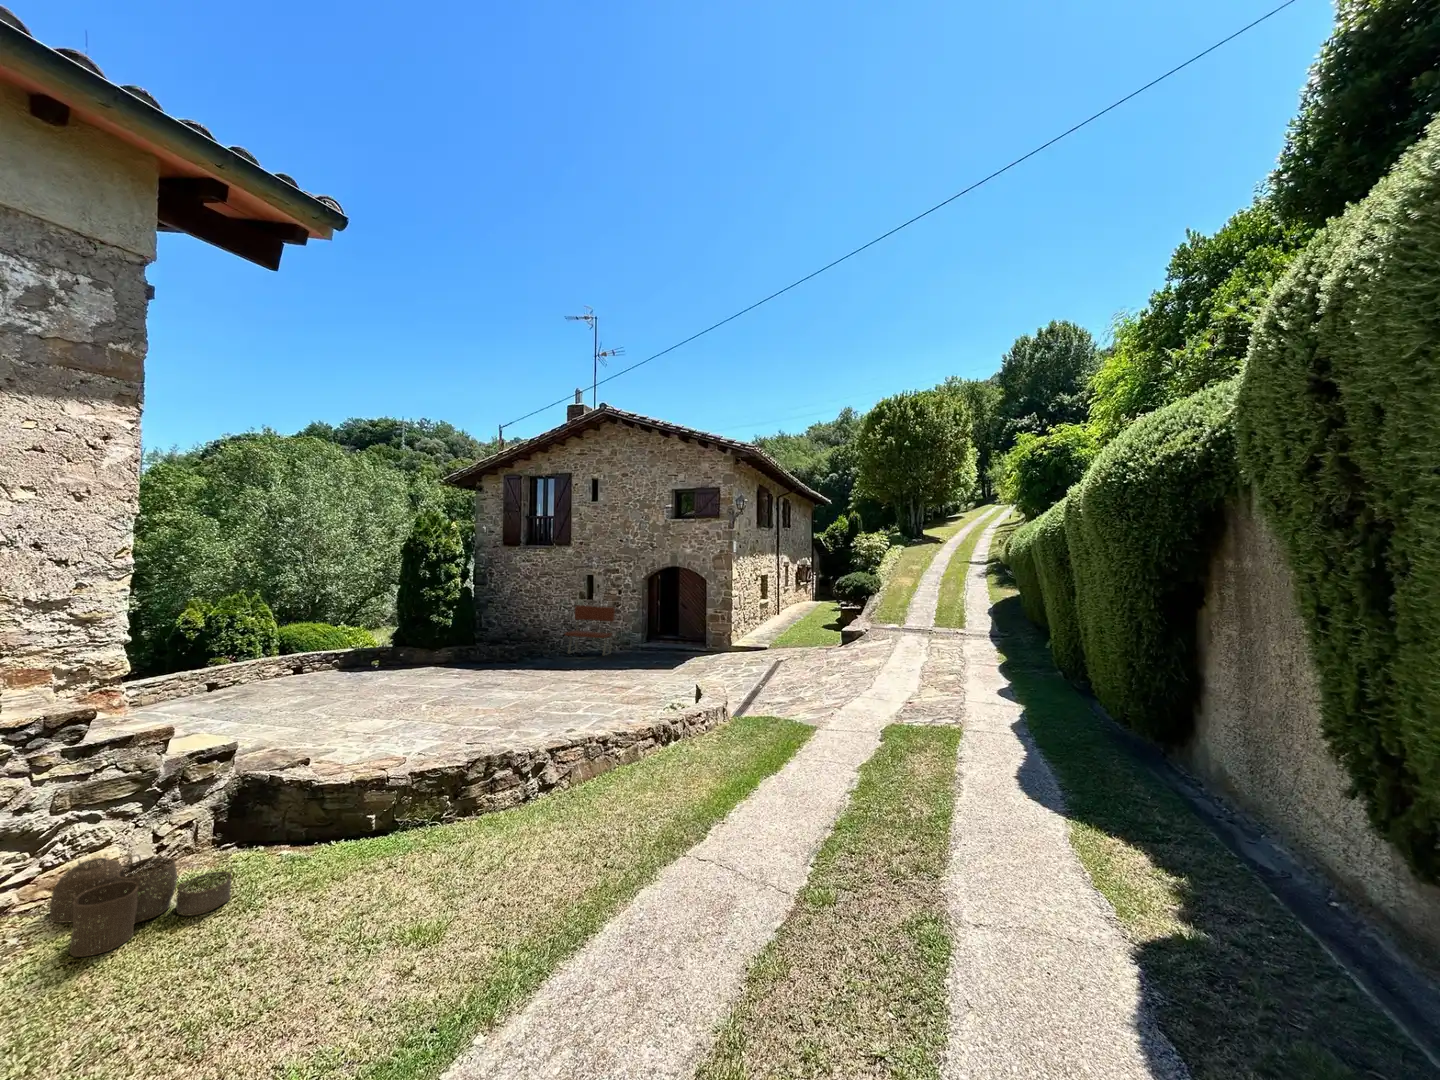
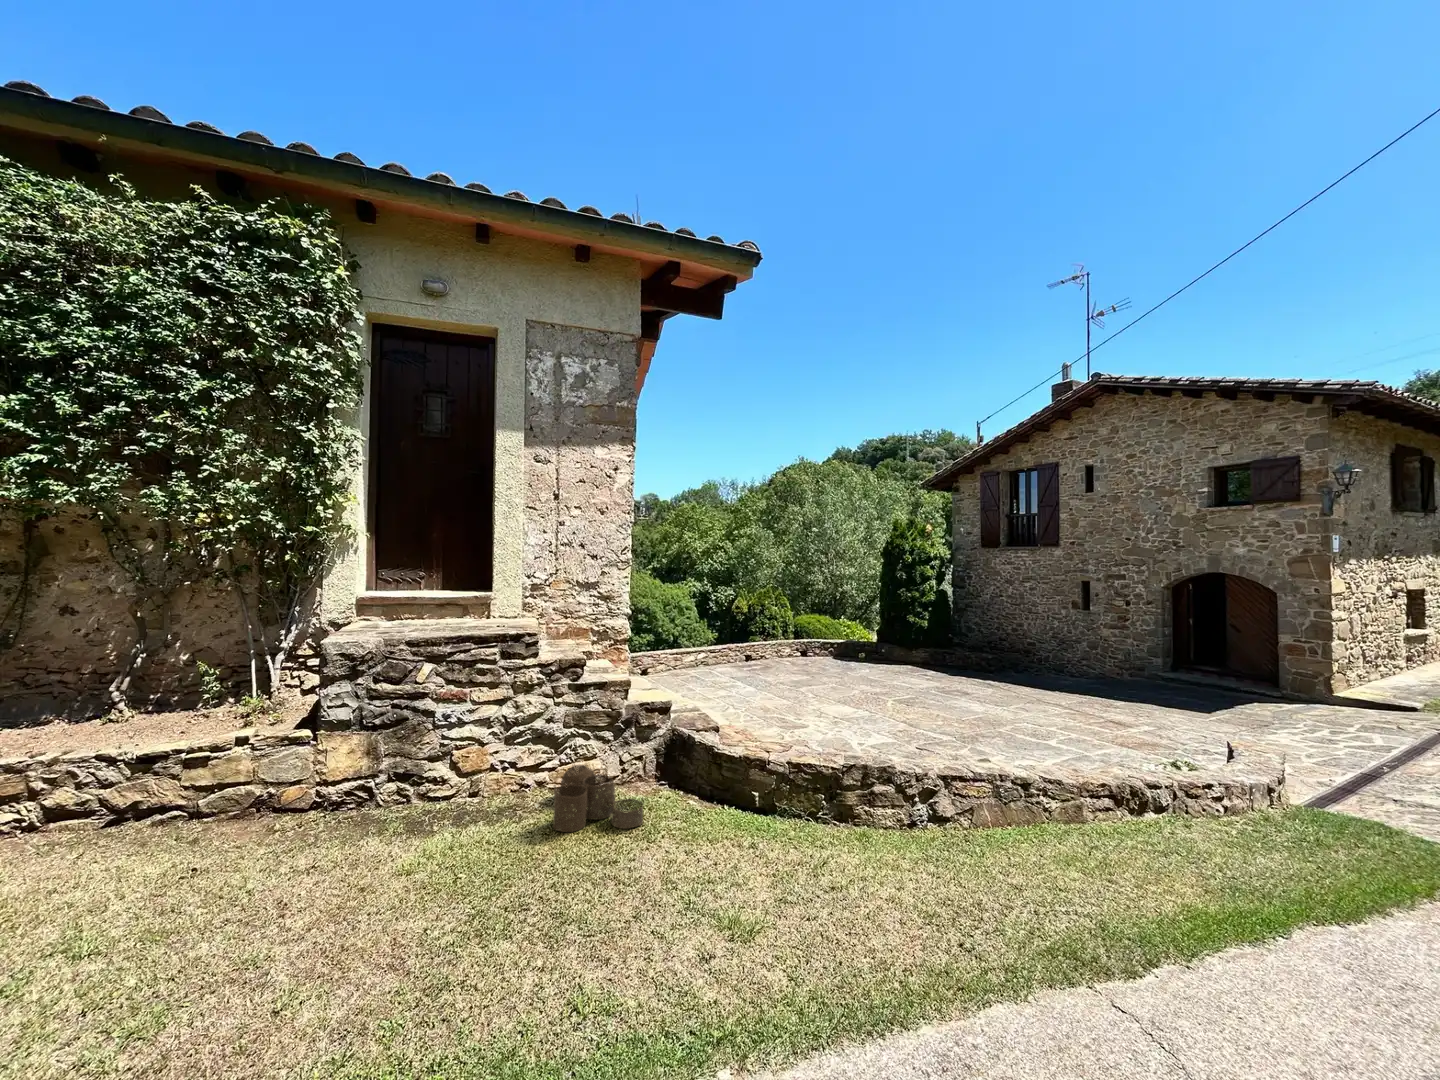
bench: present [565,605,615,655] -> none [1059,616,1131,683]

